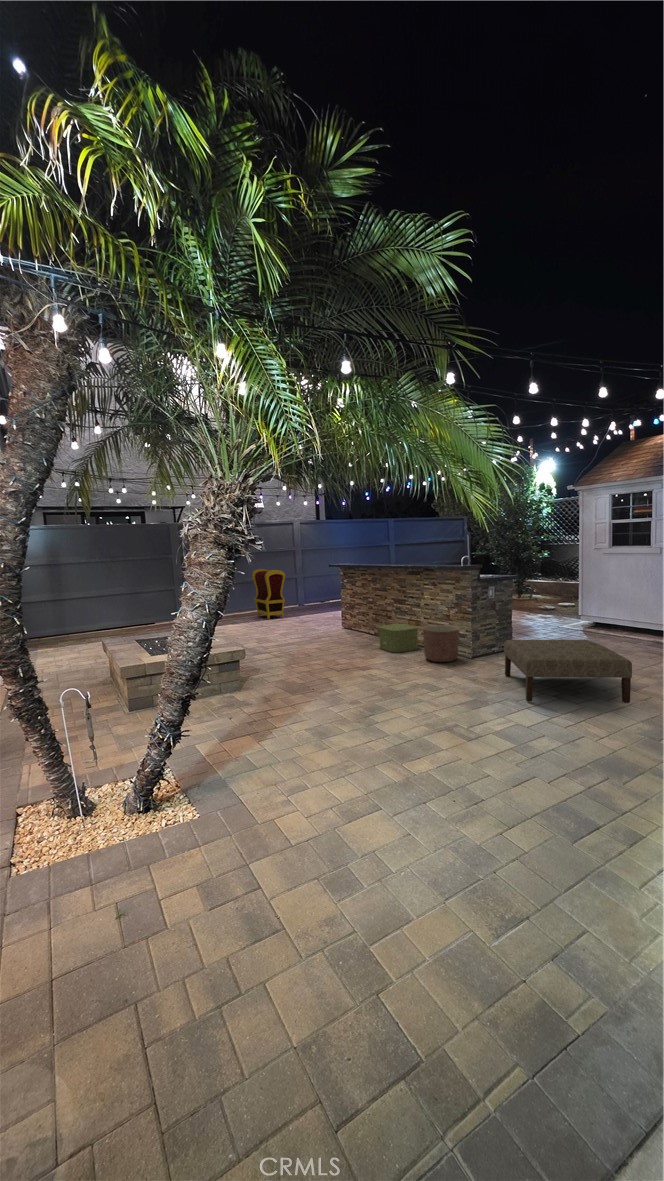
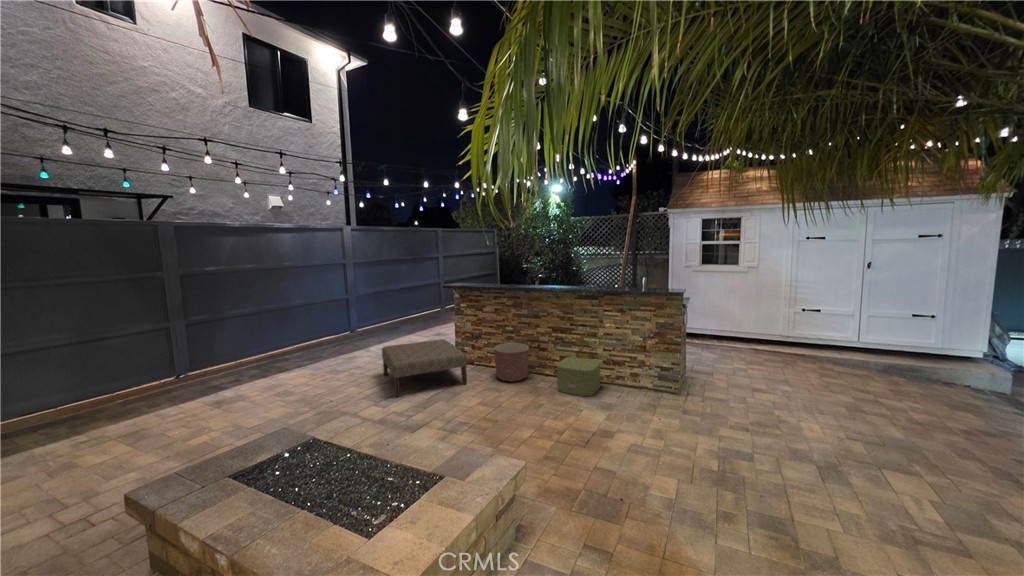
armchair: present [252,569,285,620] -> none [296,292,353,362]
planter: present [423,625,459,662] -> present [494,343,529,381]
ottoman: present [504,640,632,703] -> present [382,339,467,397]

